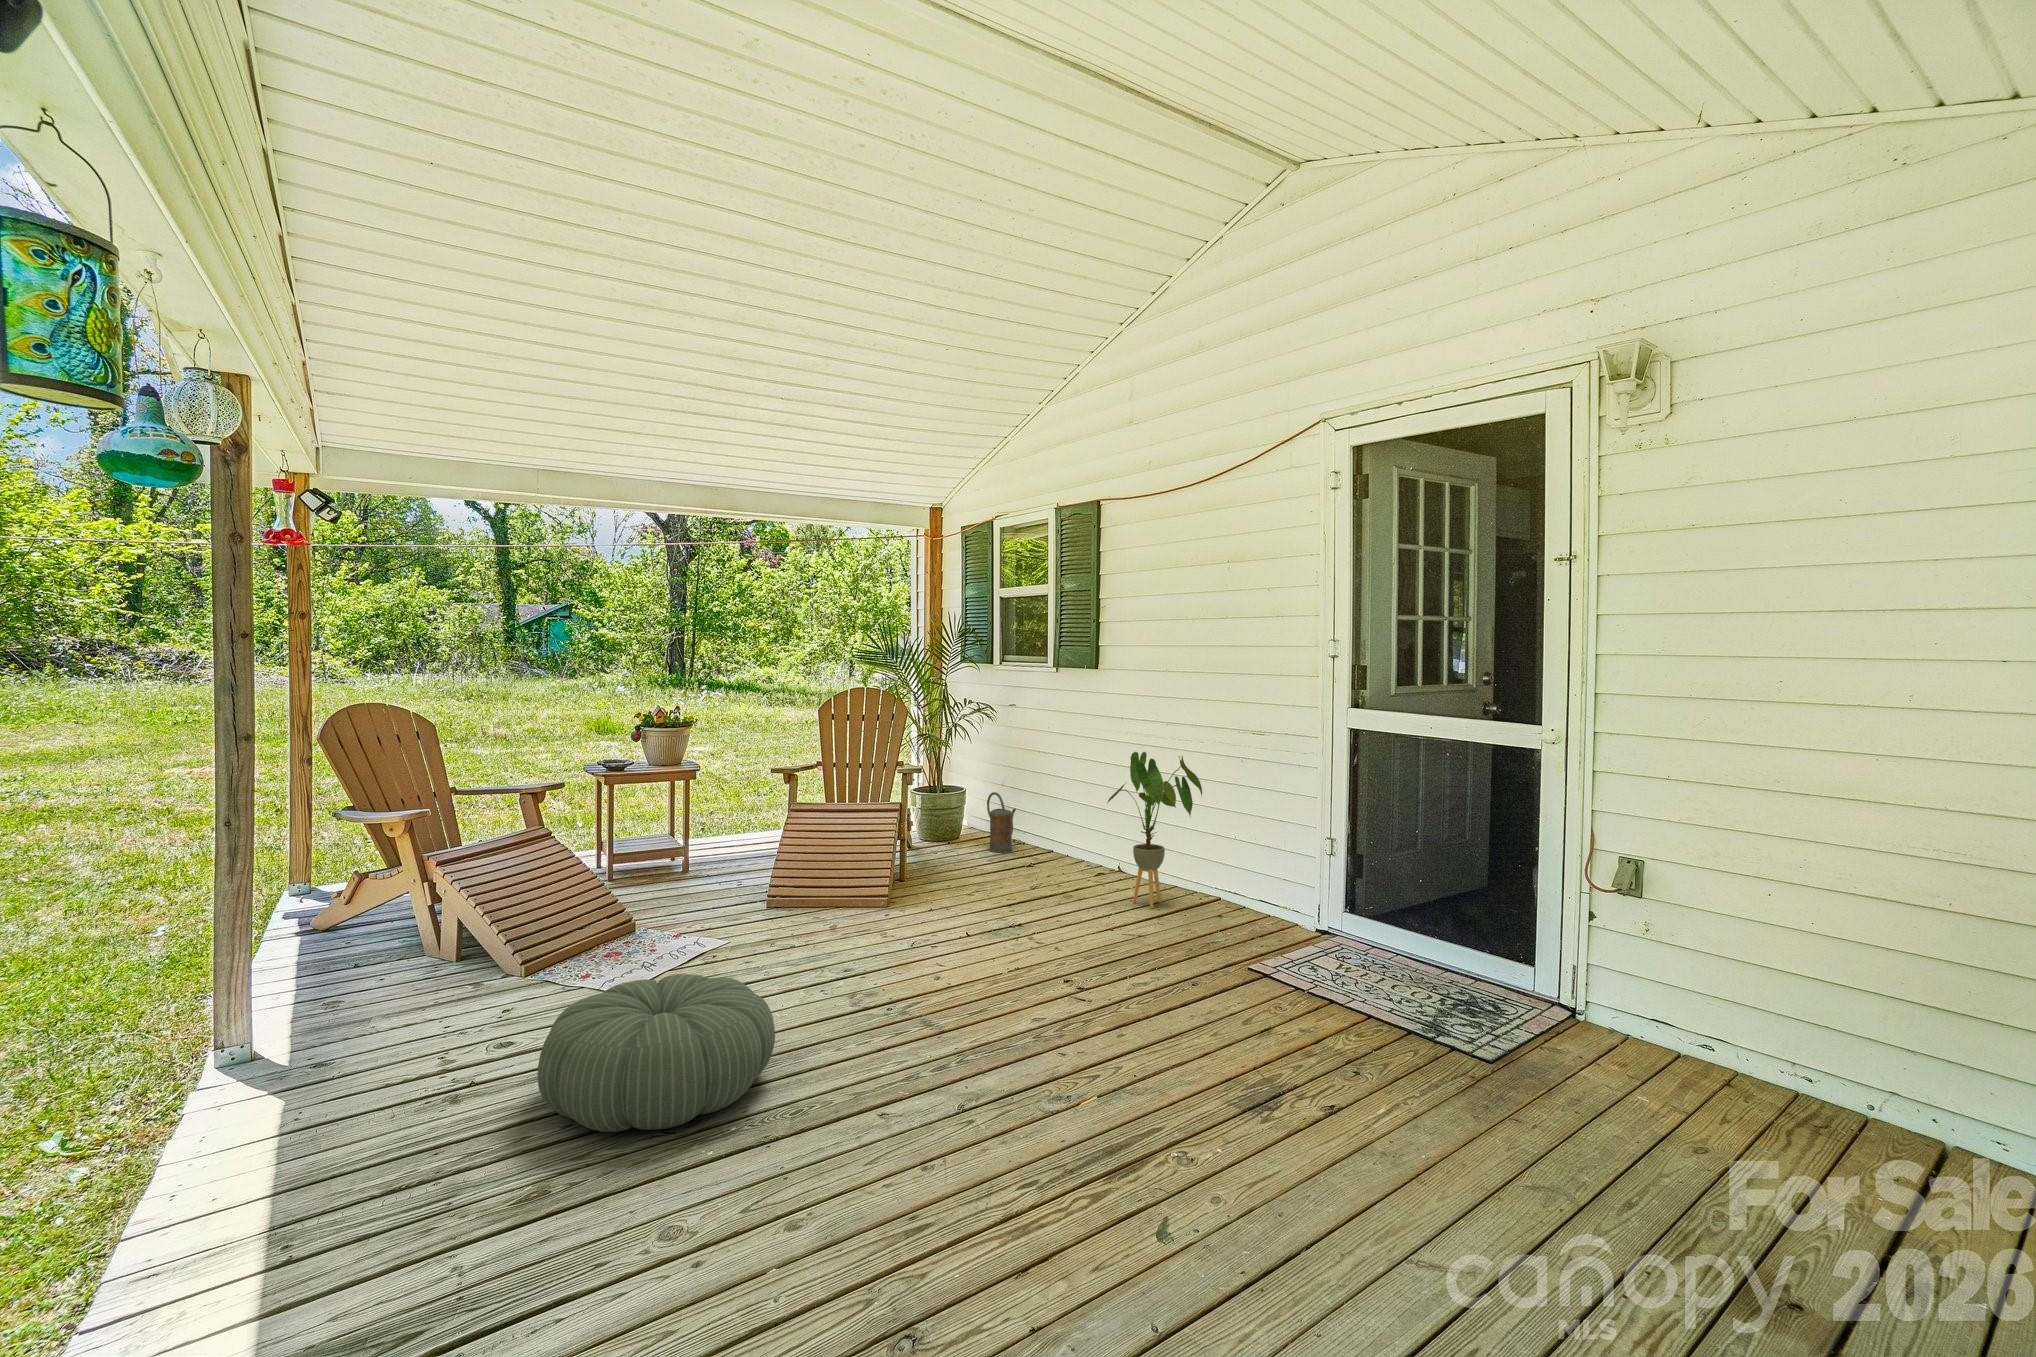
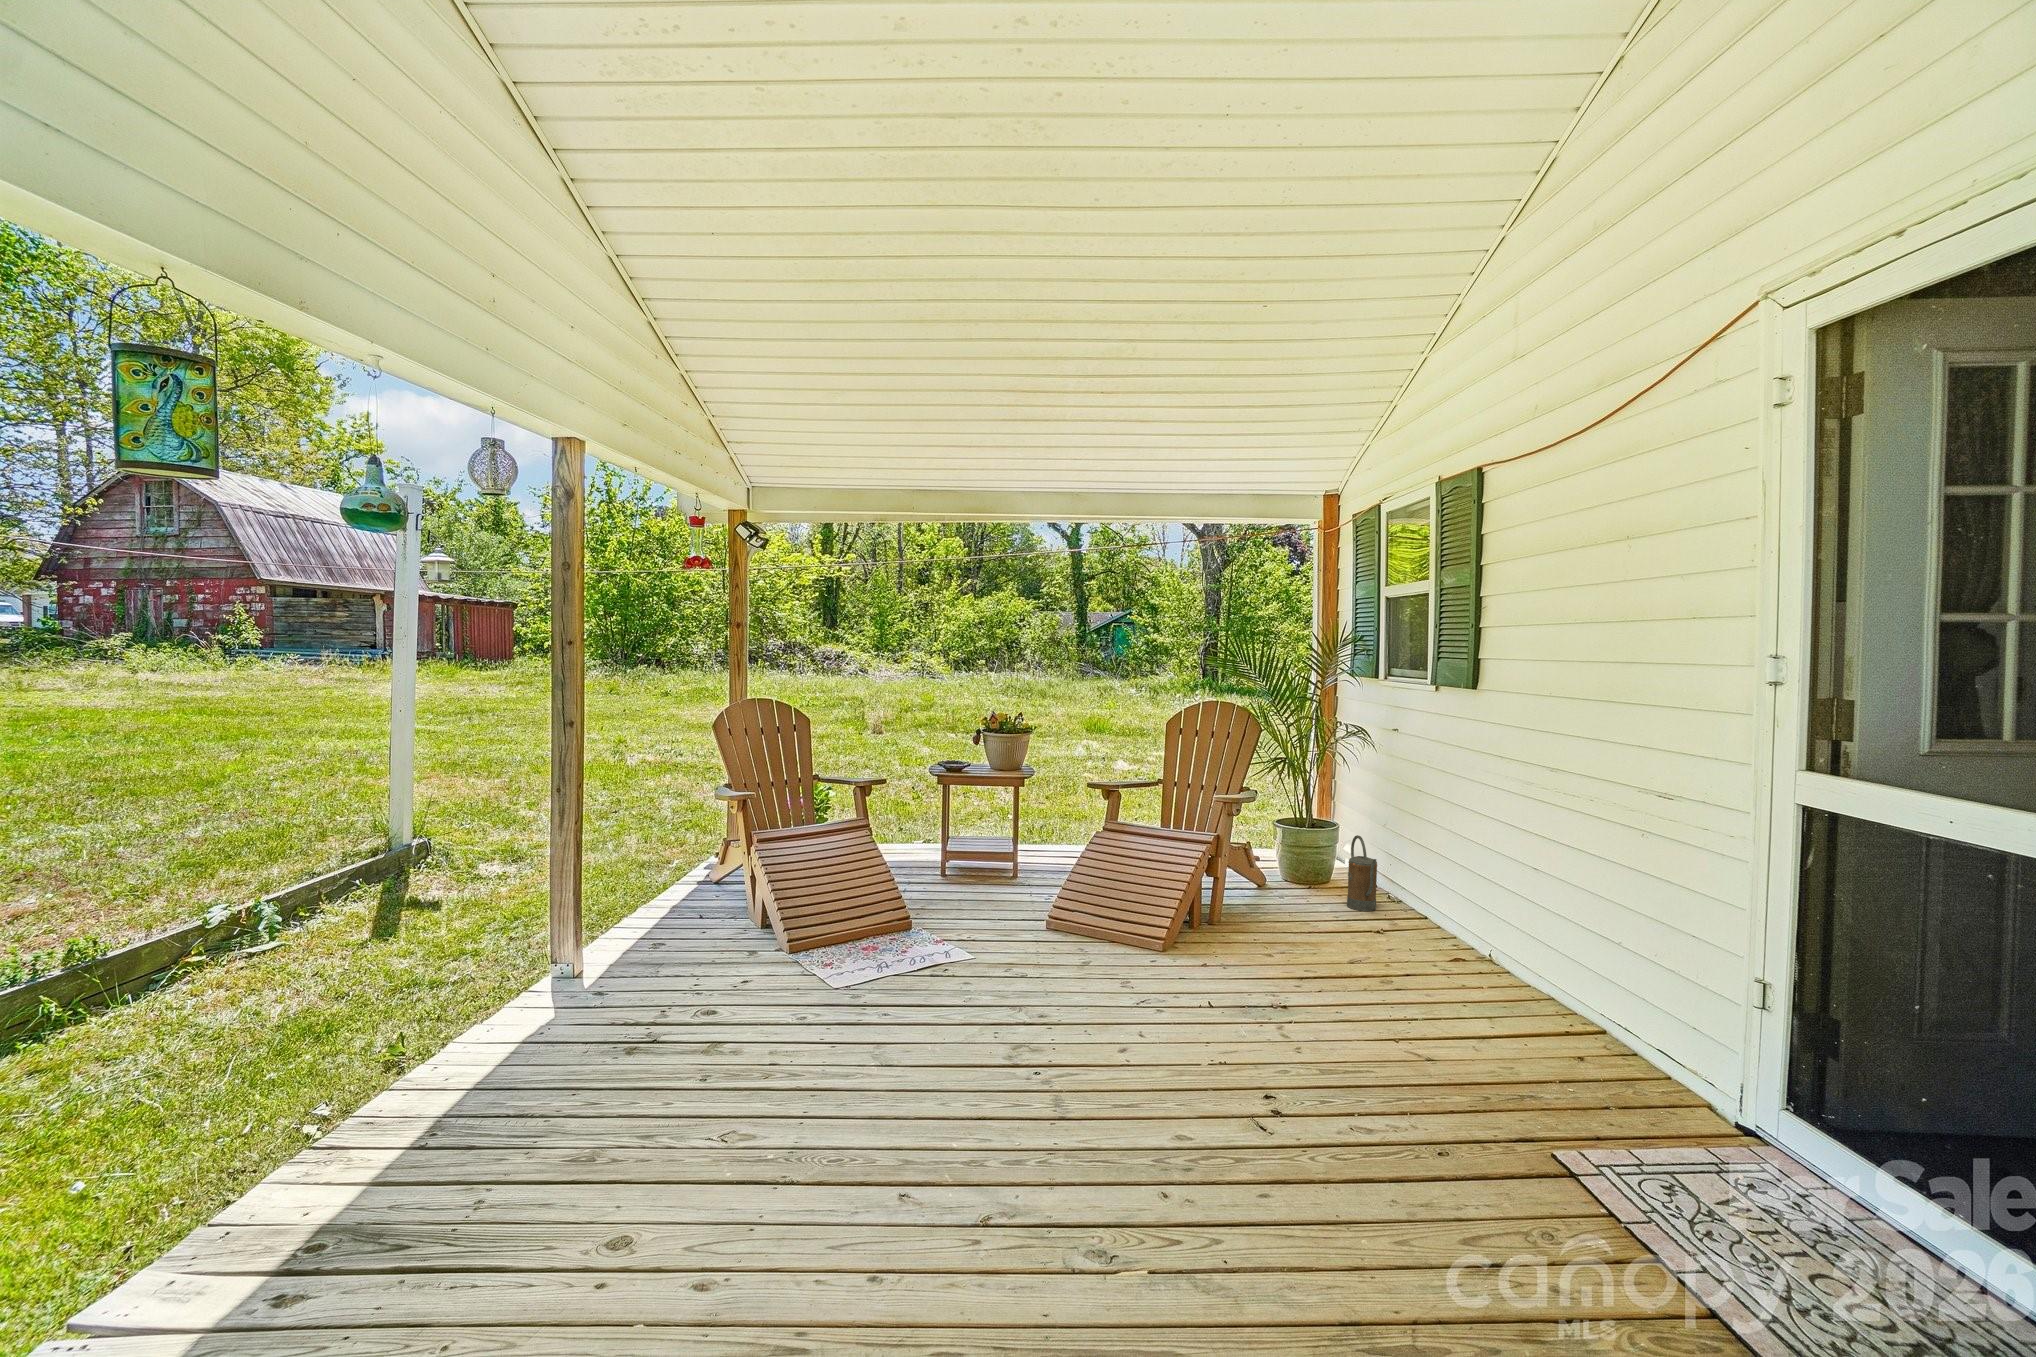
house plant: present [1108,752,1202,908] -> none [1439,808,1586,1026]
pouf: present [537,974,775,1132] -> none [646,982,869,1138]

